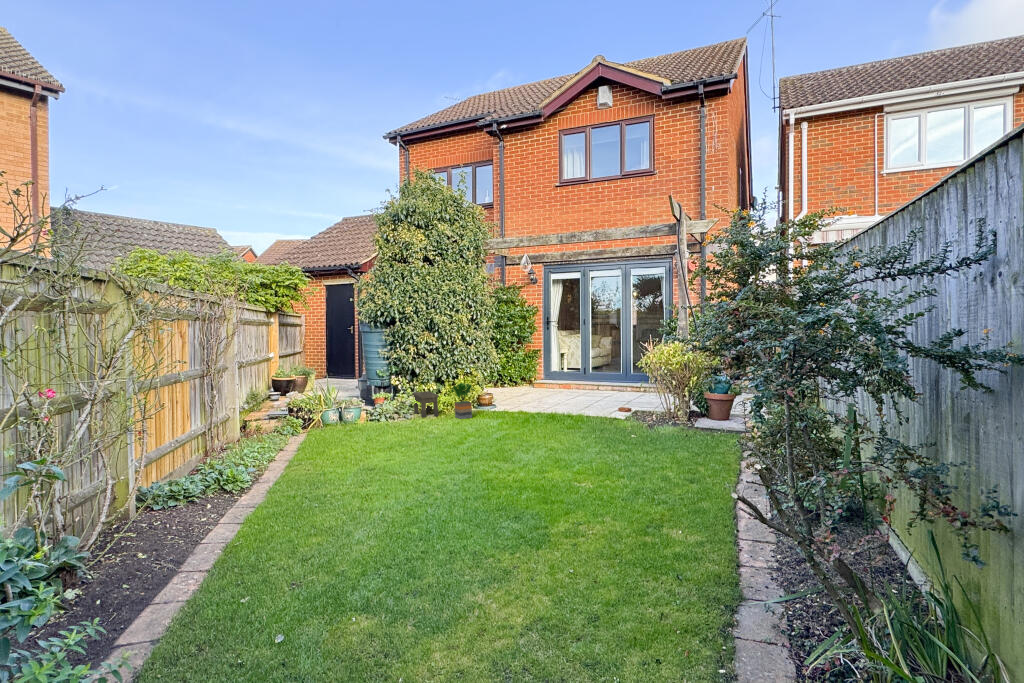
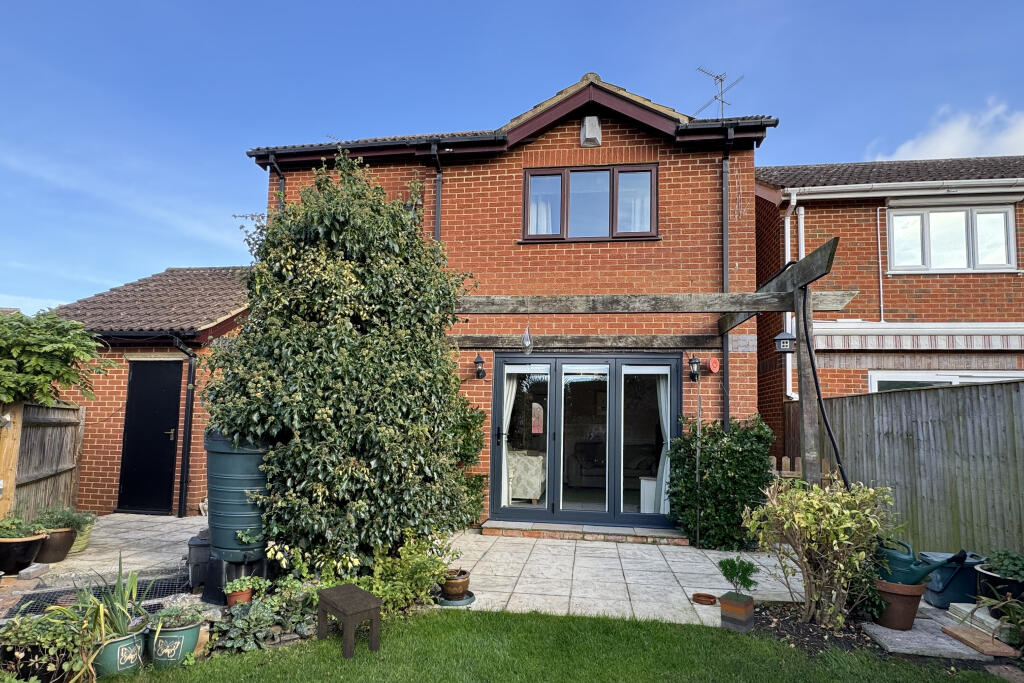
potted tree: present [451,383,475,419] -> present [718,558,760,633]

